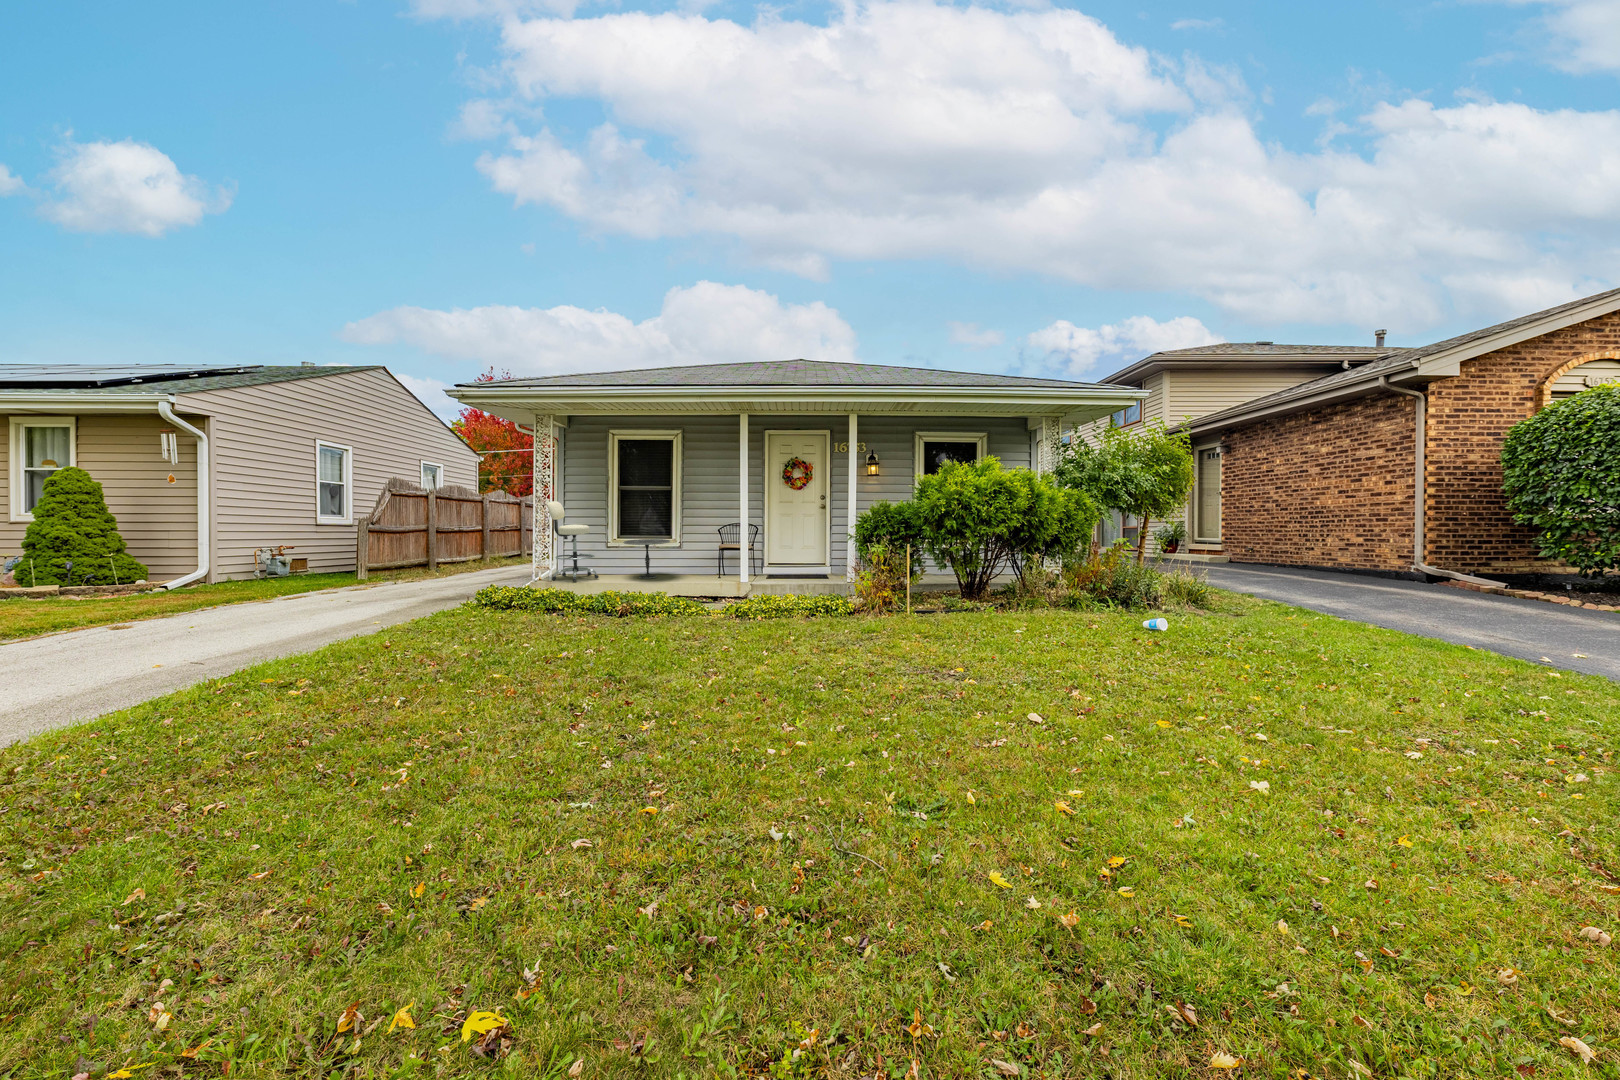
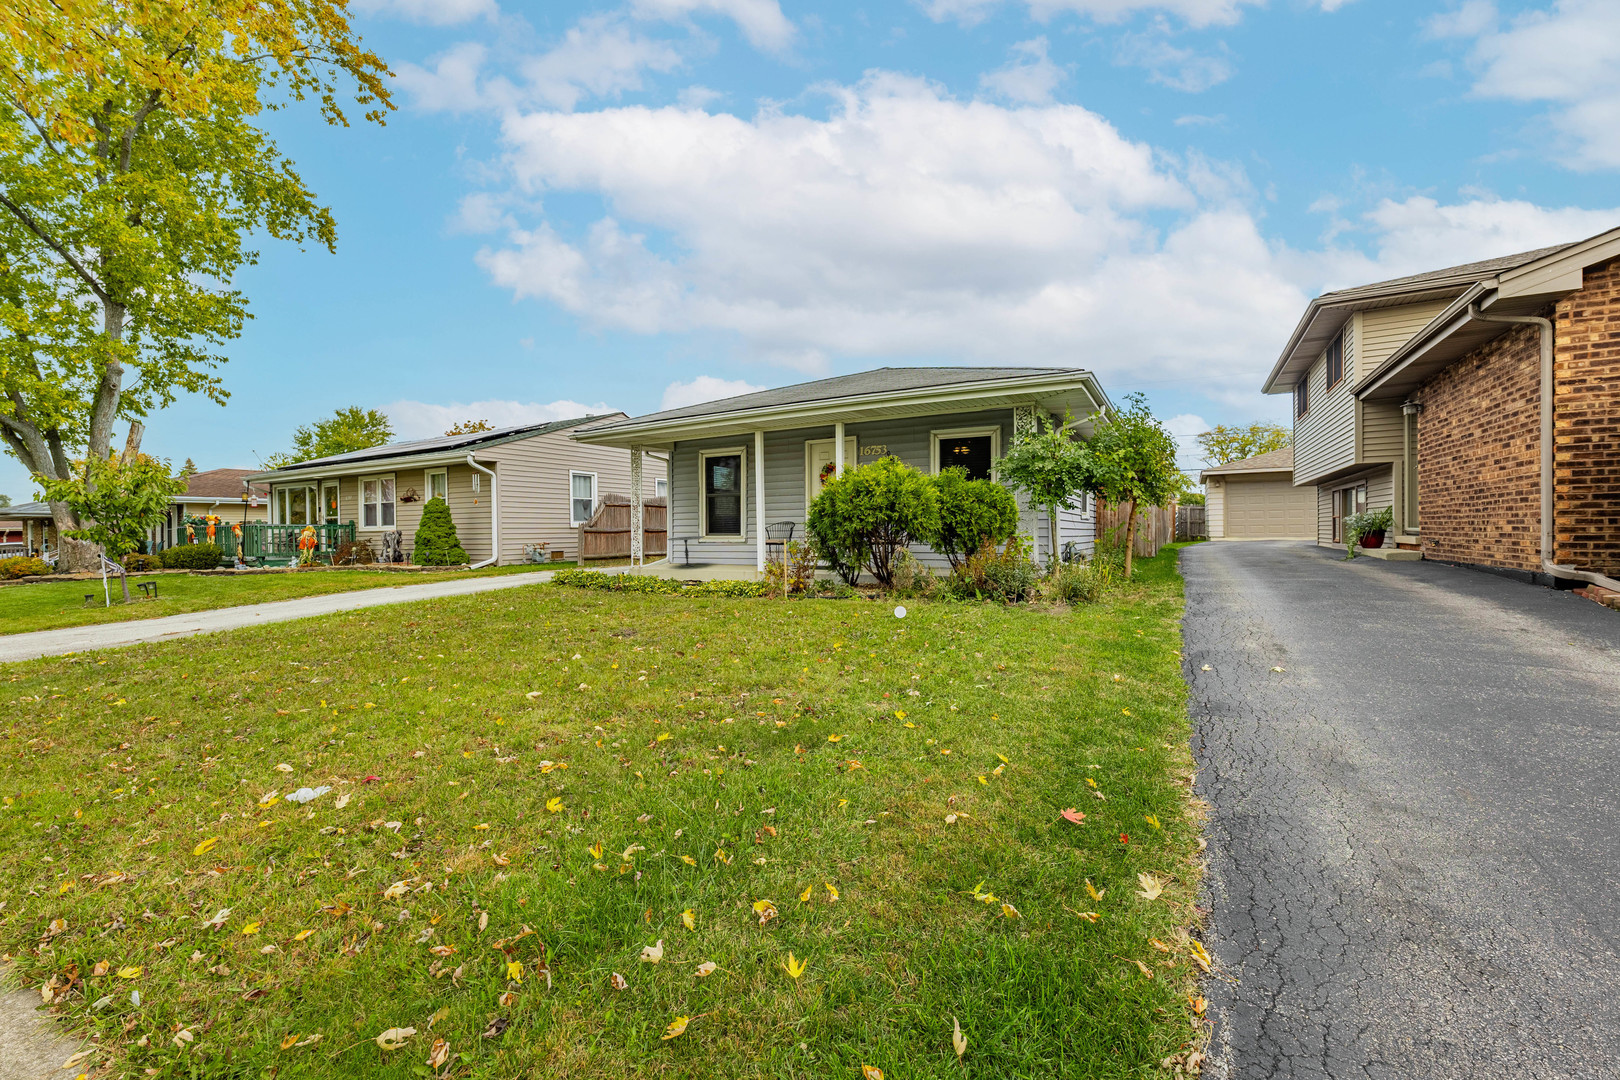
stool: present [548,501,599,581] -> none [618,509,656,568]

